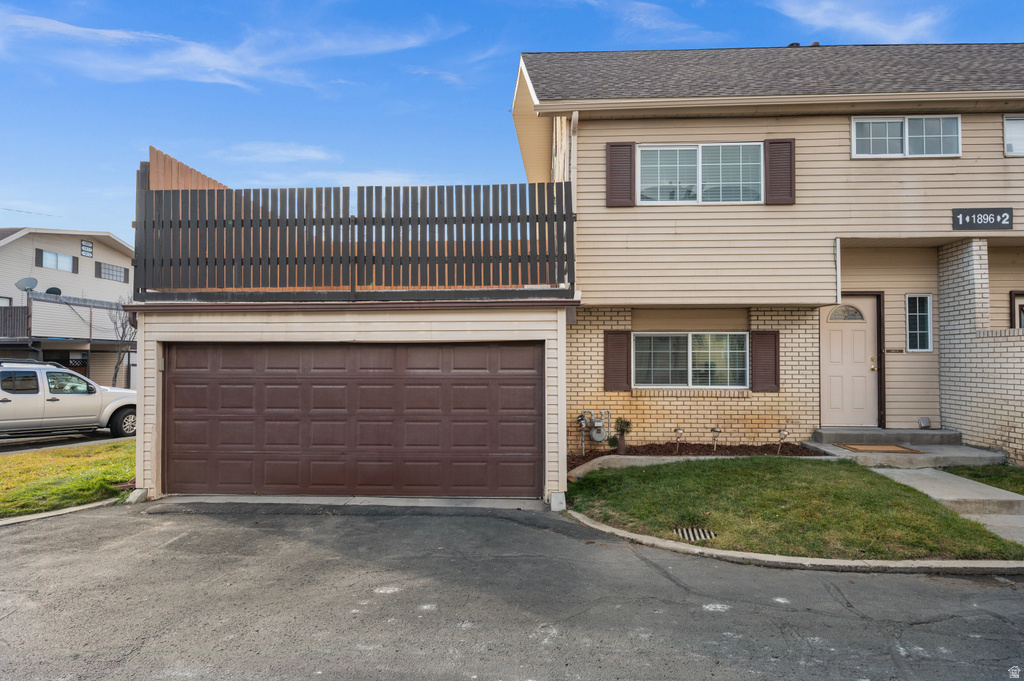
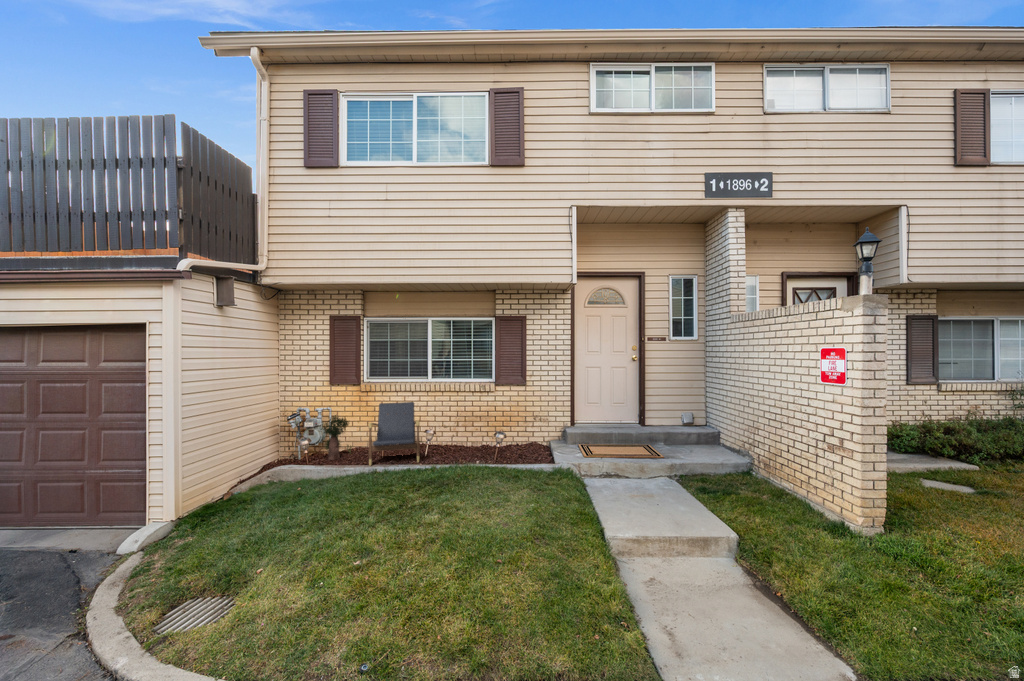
lounge chair: none [653,406,703,458] -> present [368,402,420,466]

